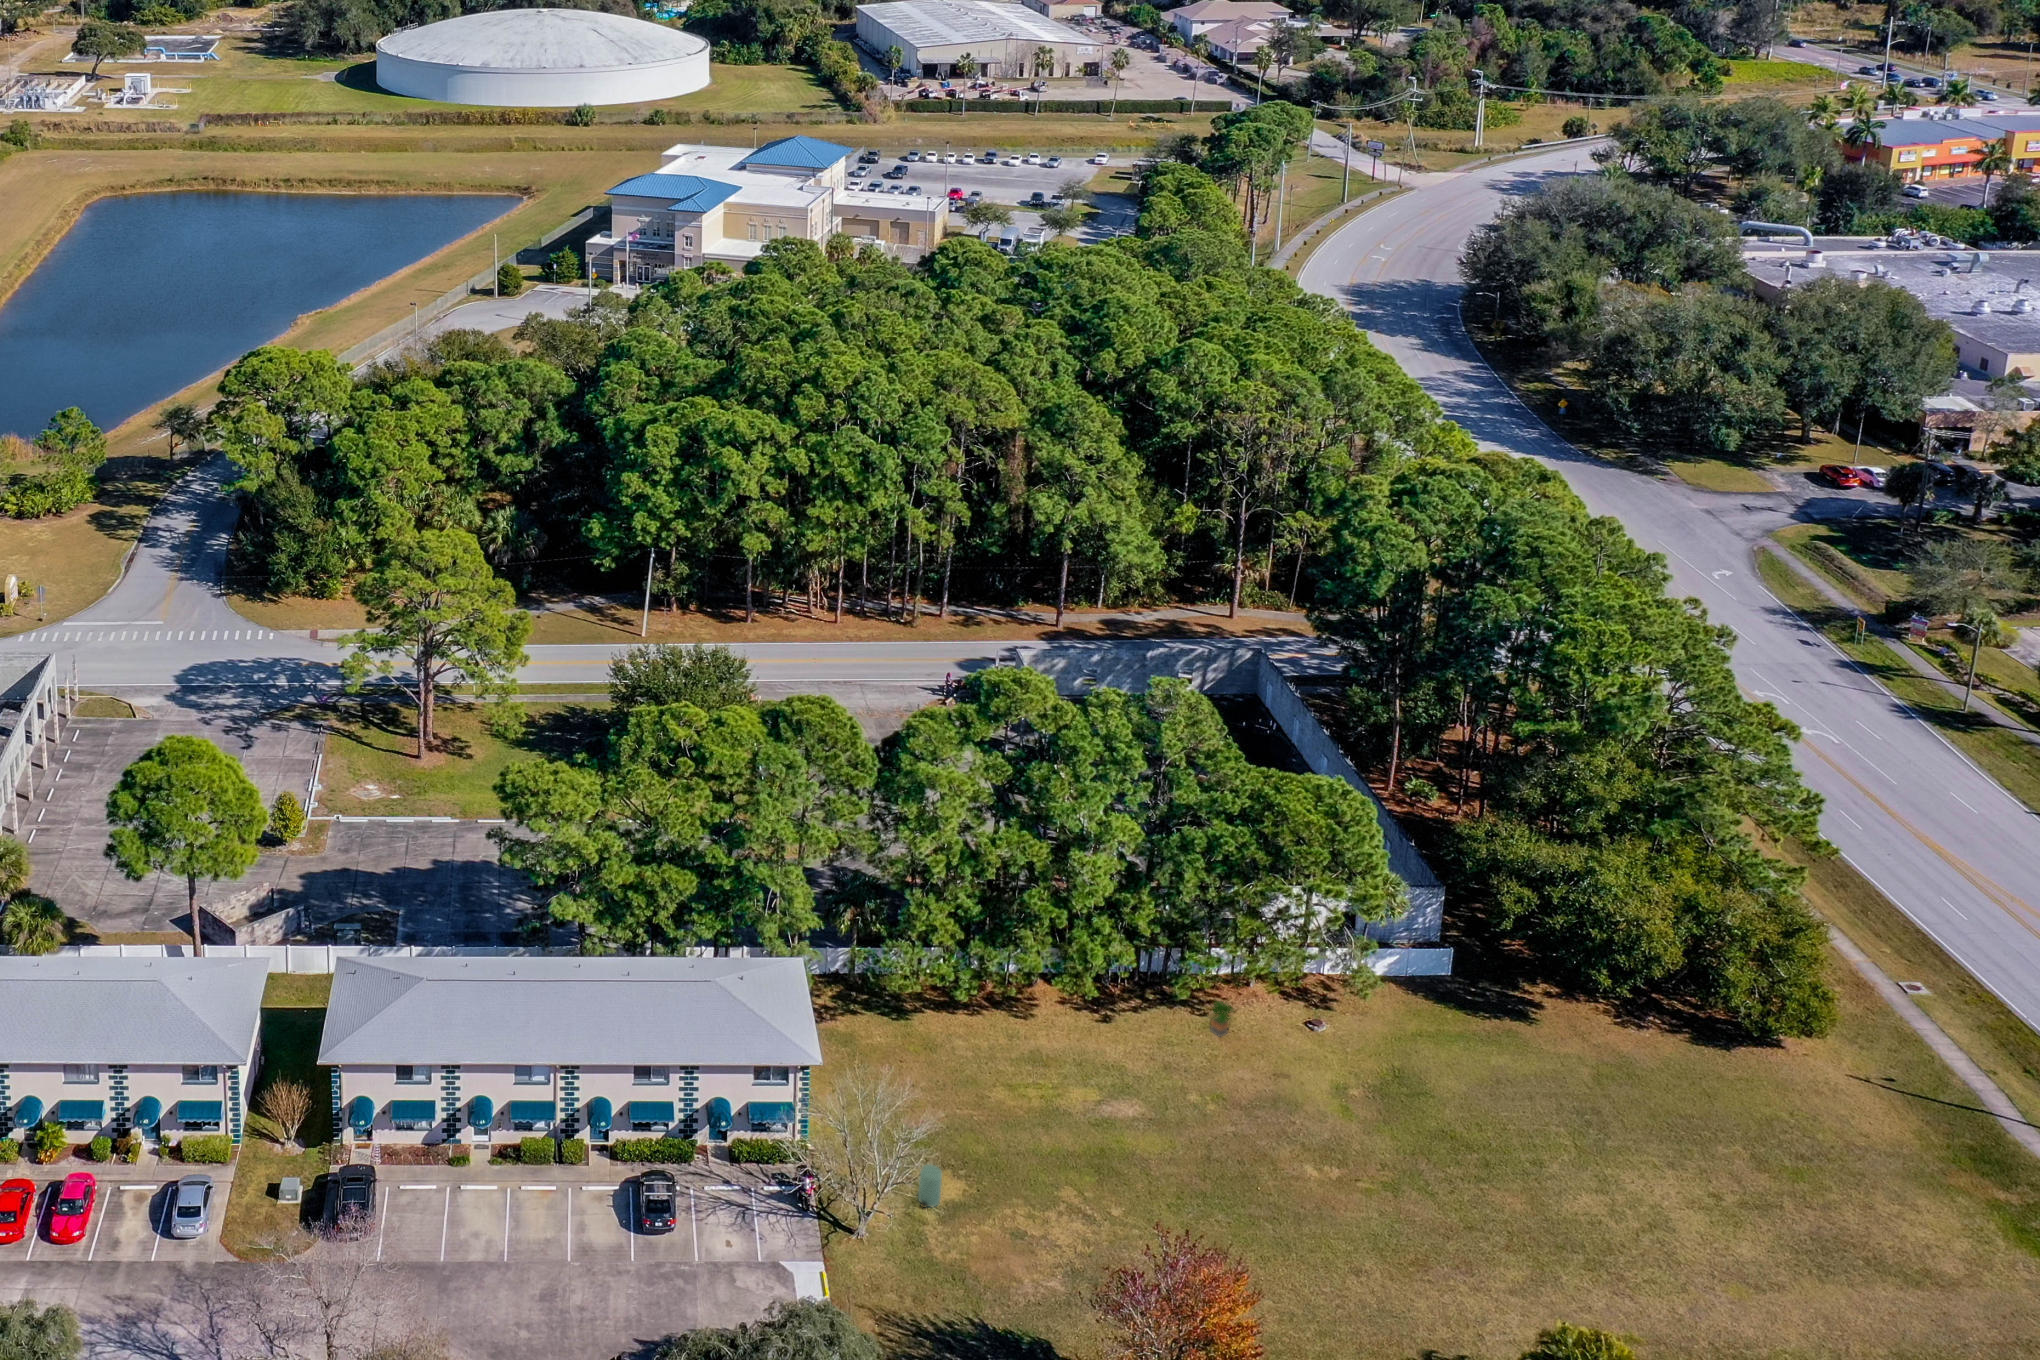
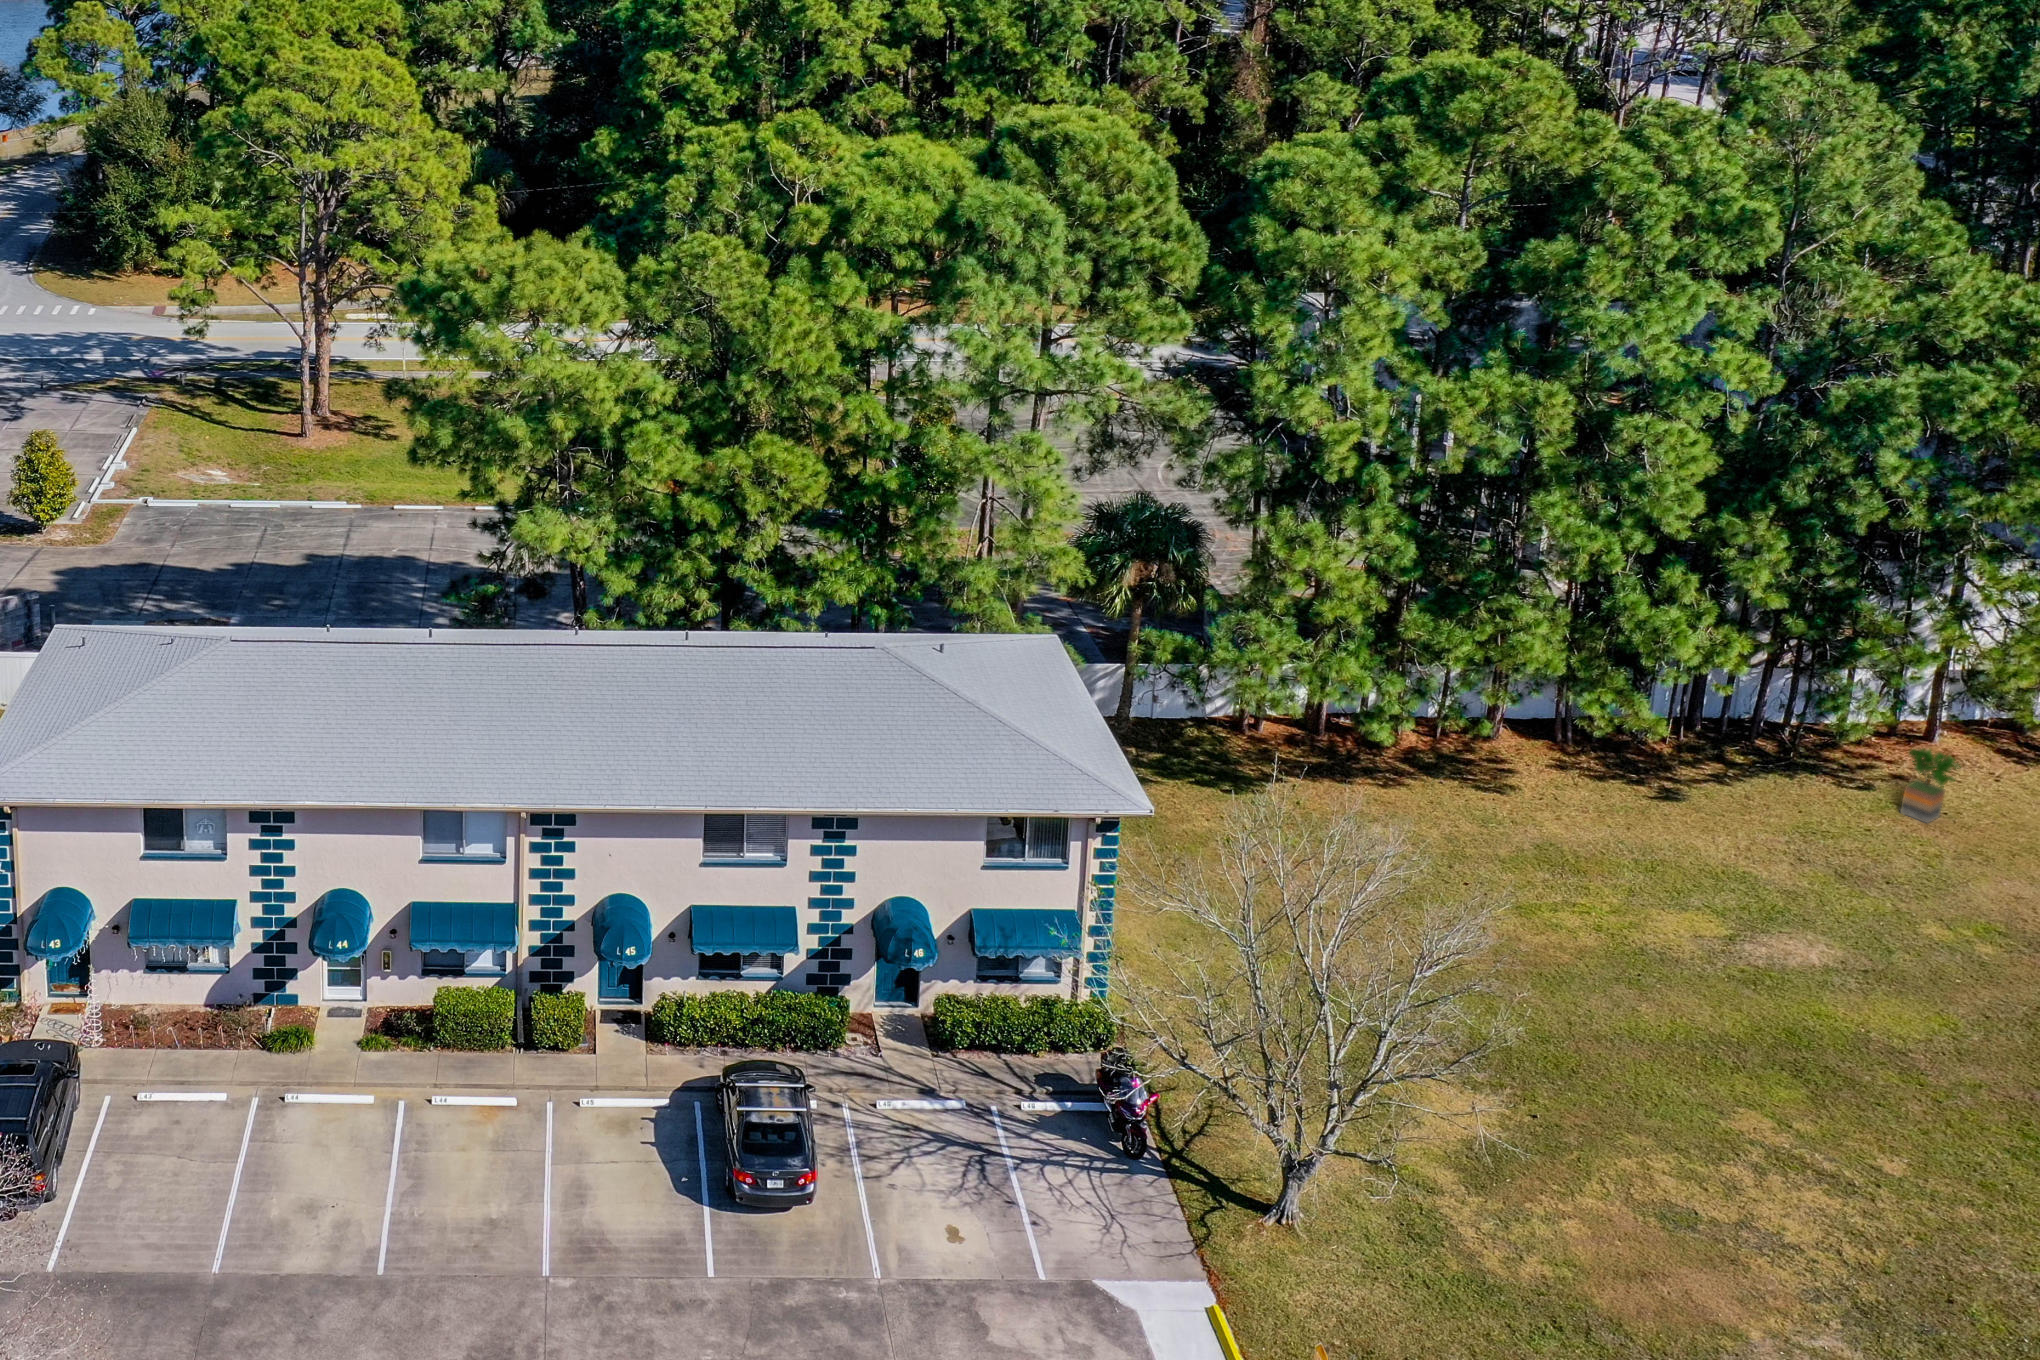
trash can: present [918,1164,942,1207] -> none [1397,1043,1465,1149]

